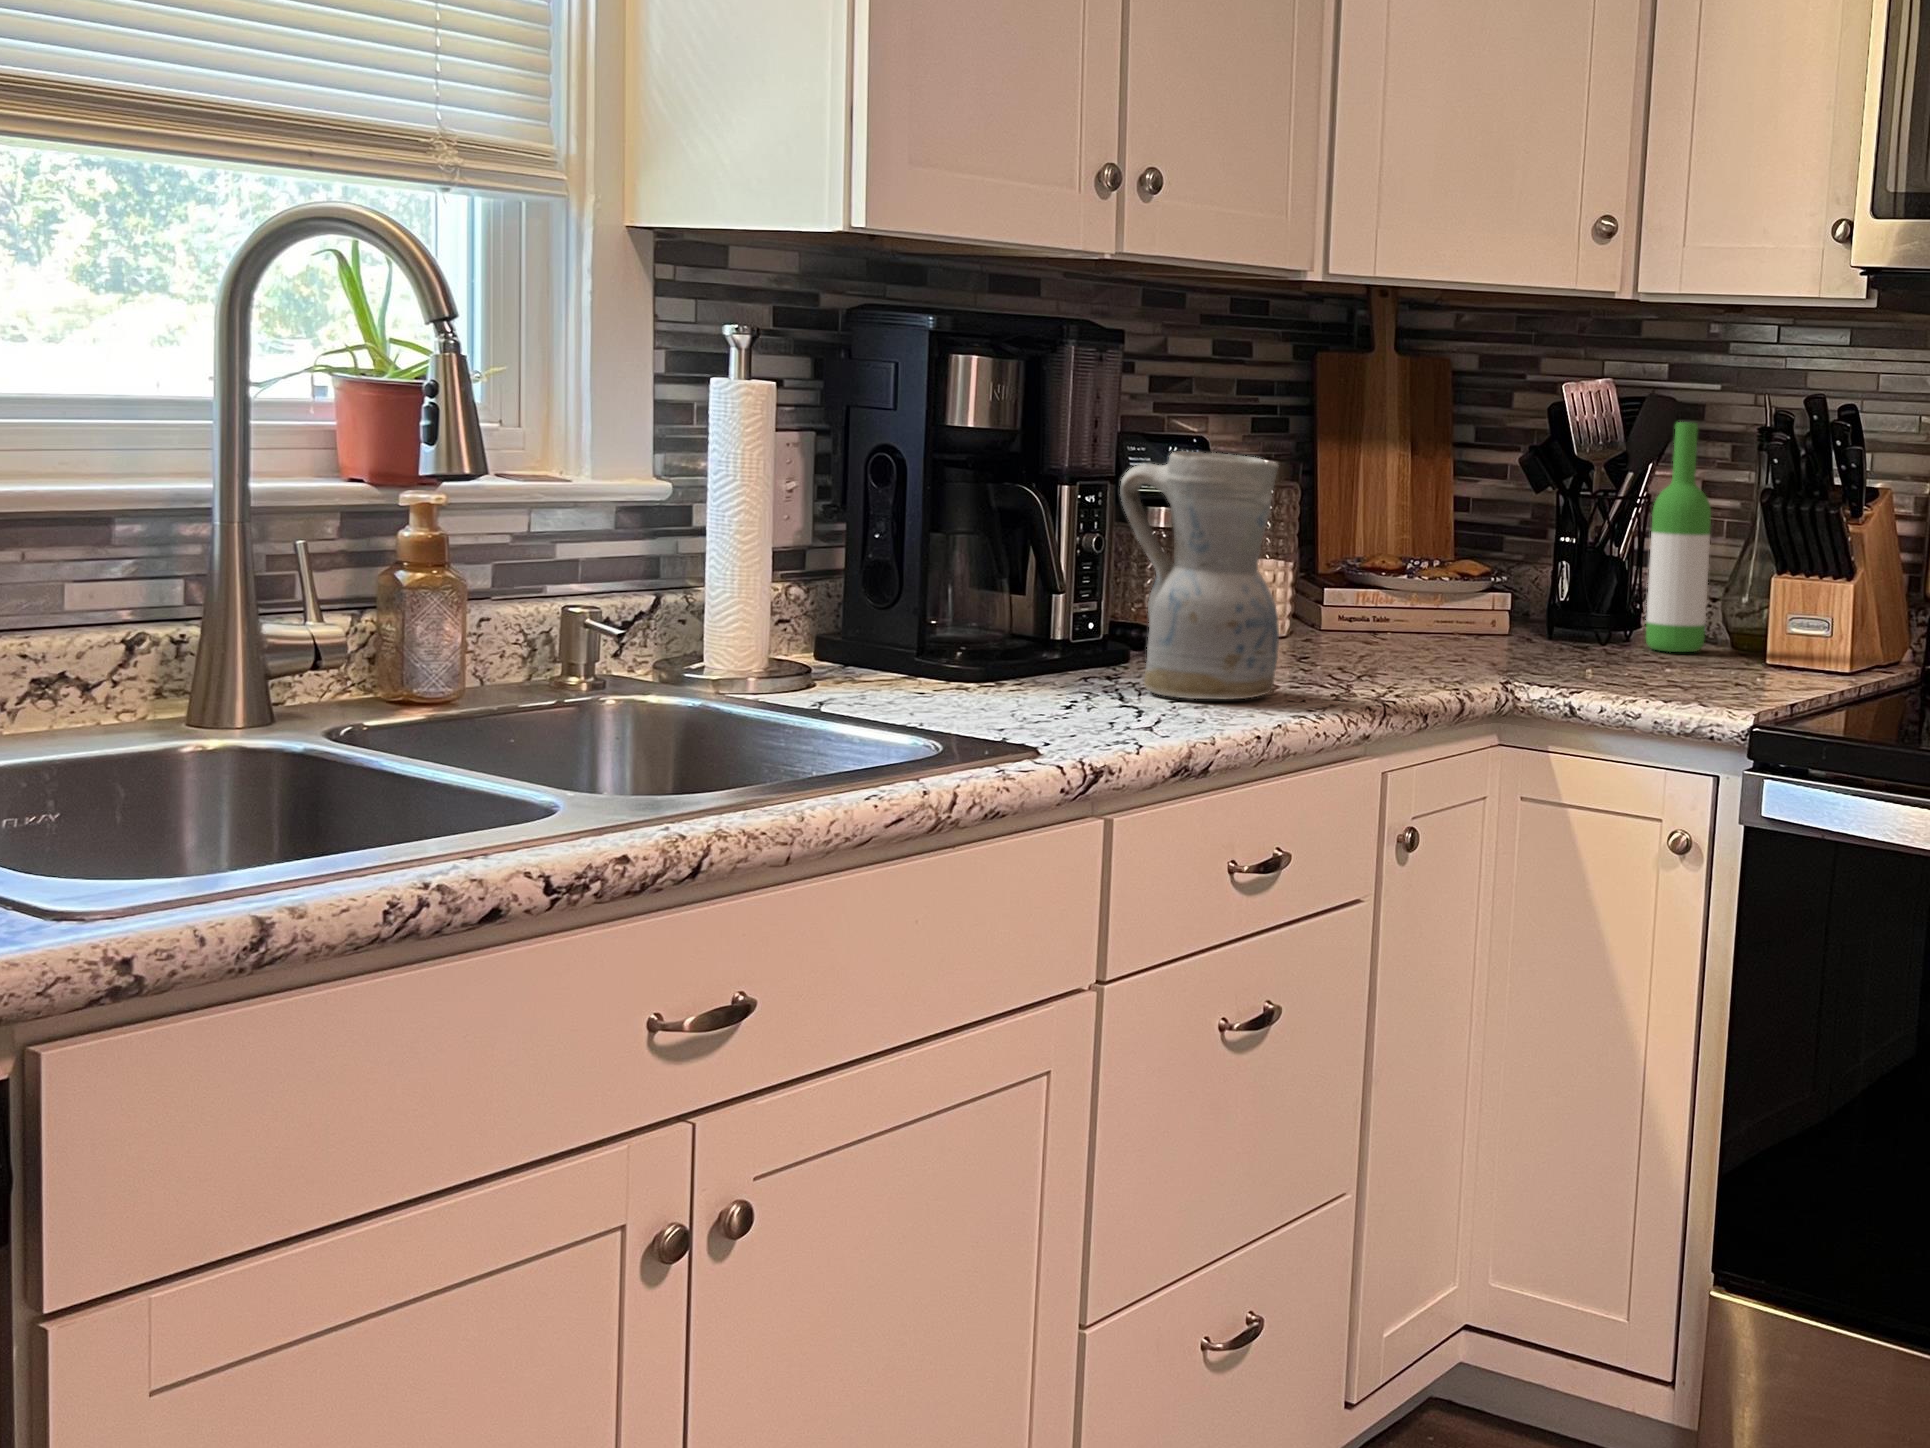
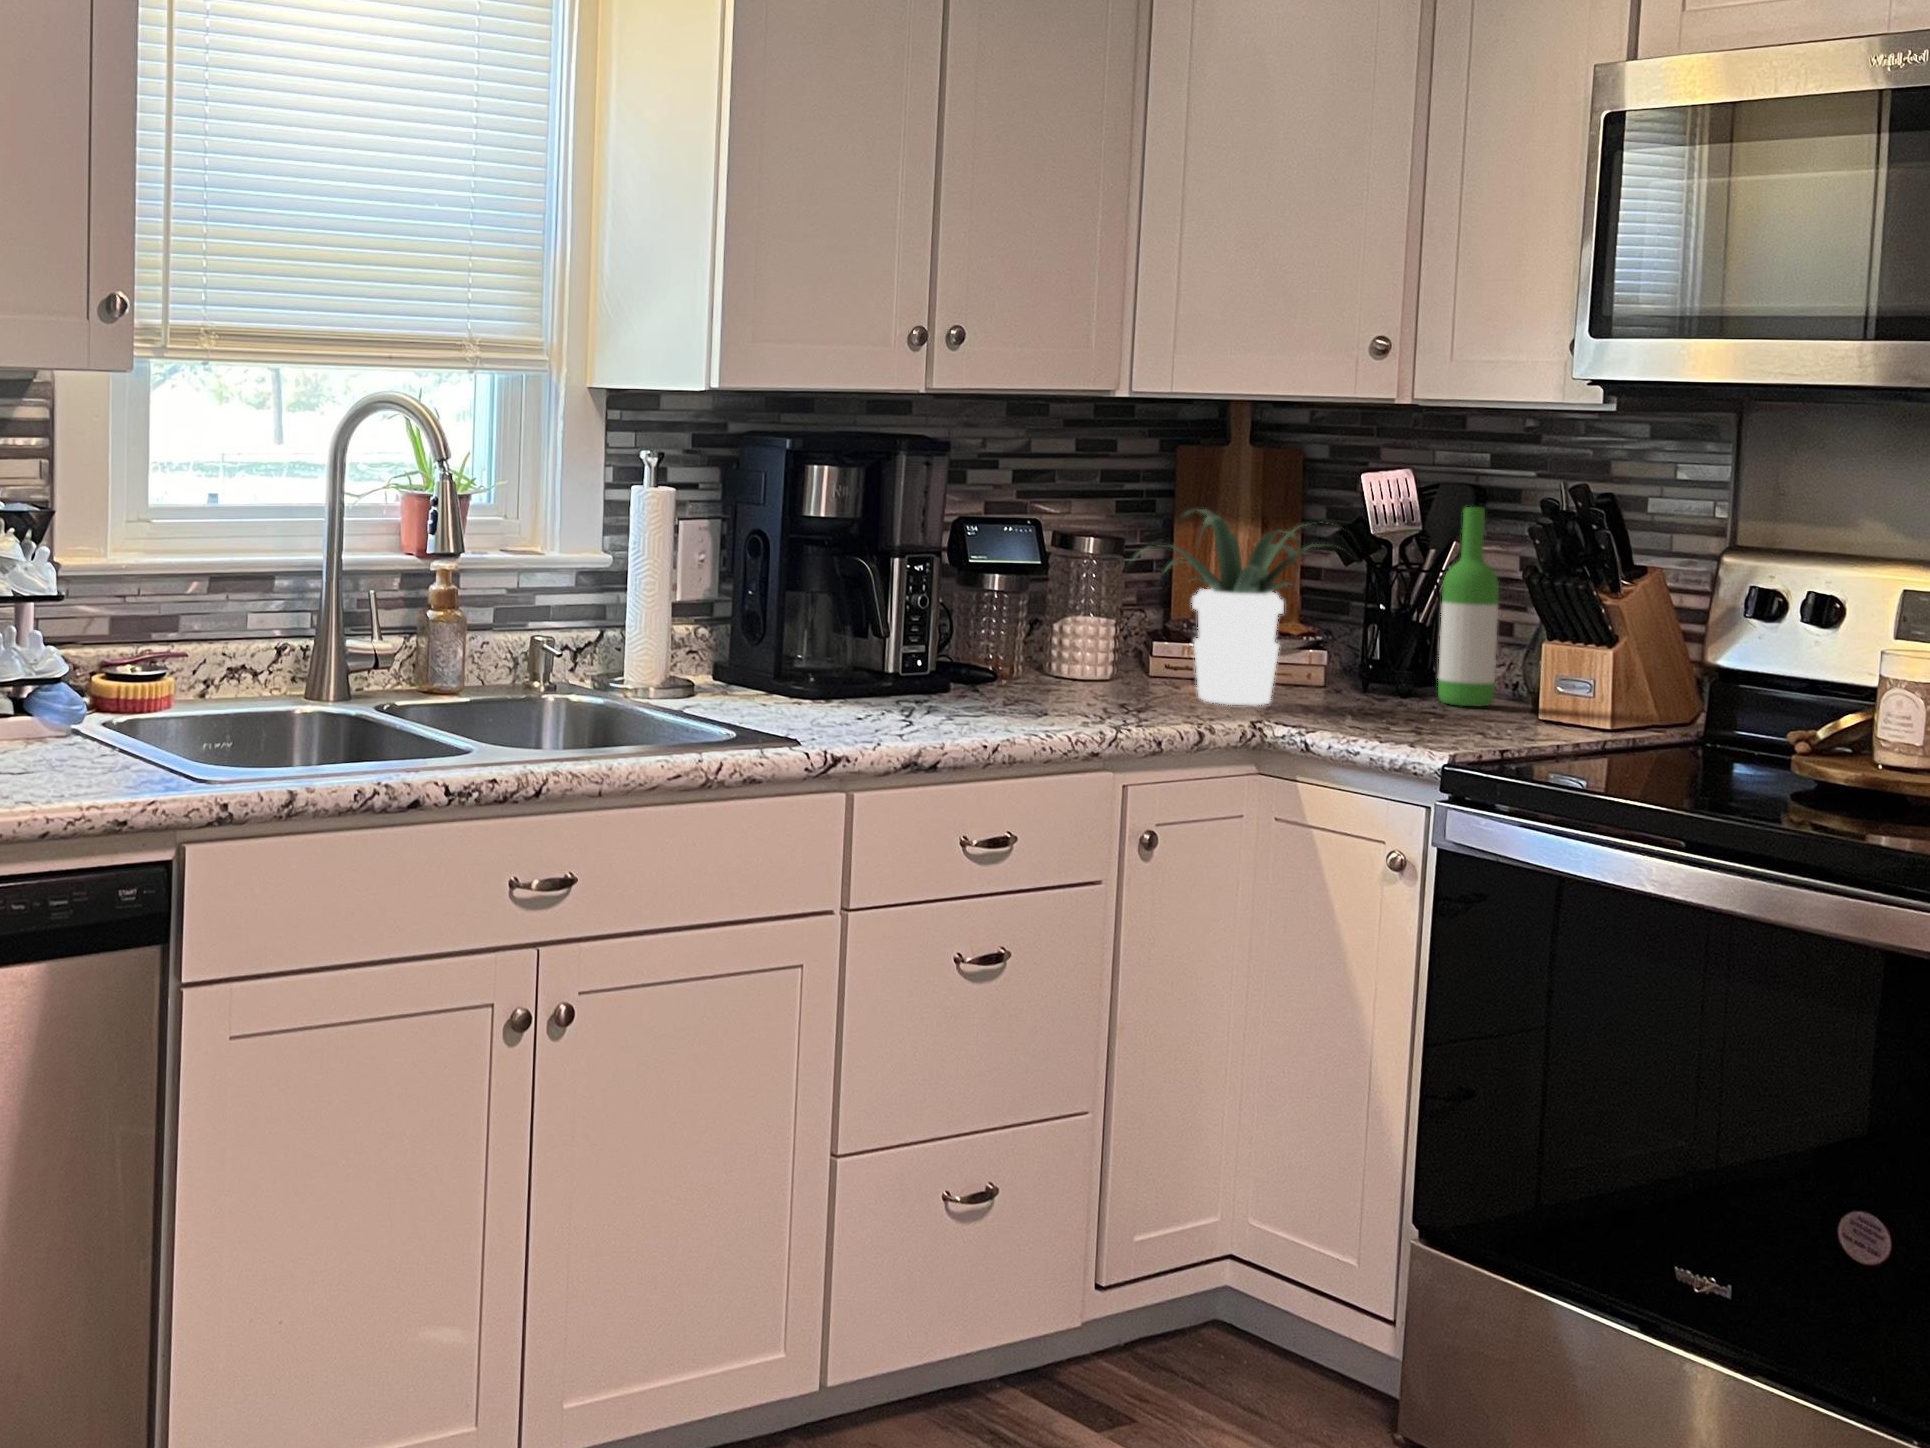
potted plant: none [1334,423,1603,663] -> present [1159,509,1319,705]
ceramic pitcher: present [1120,451,1279,700] -> none [917,535,1034,720]

